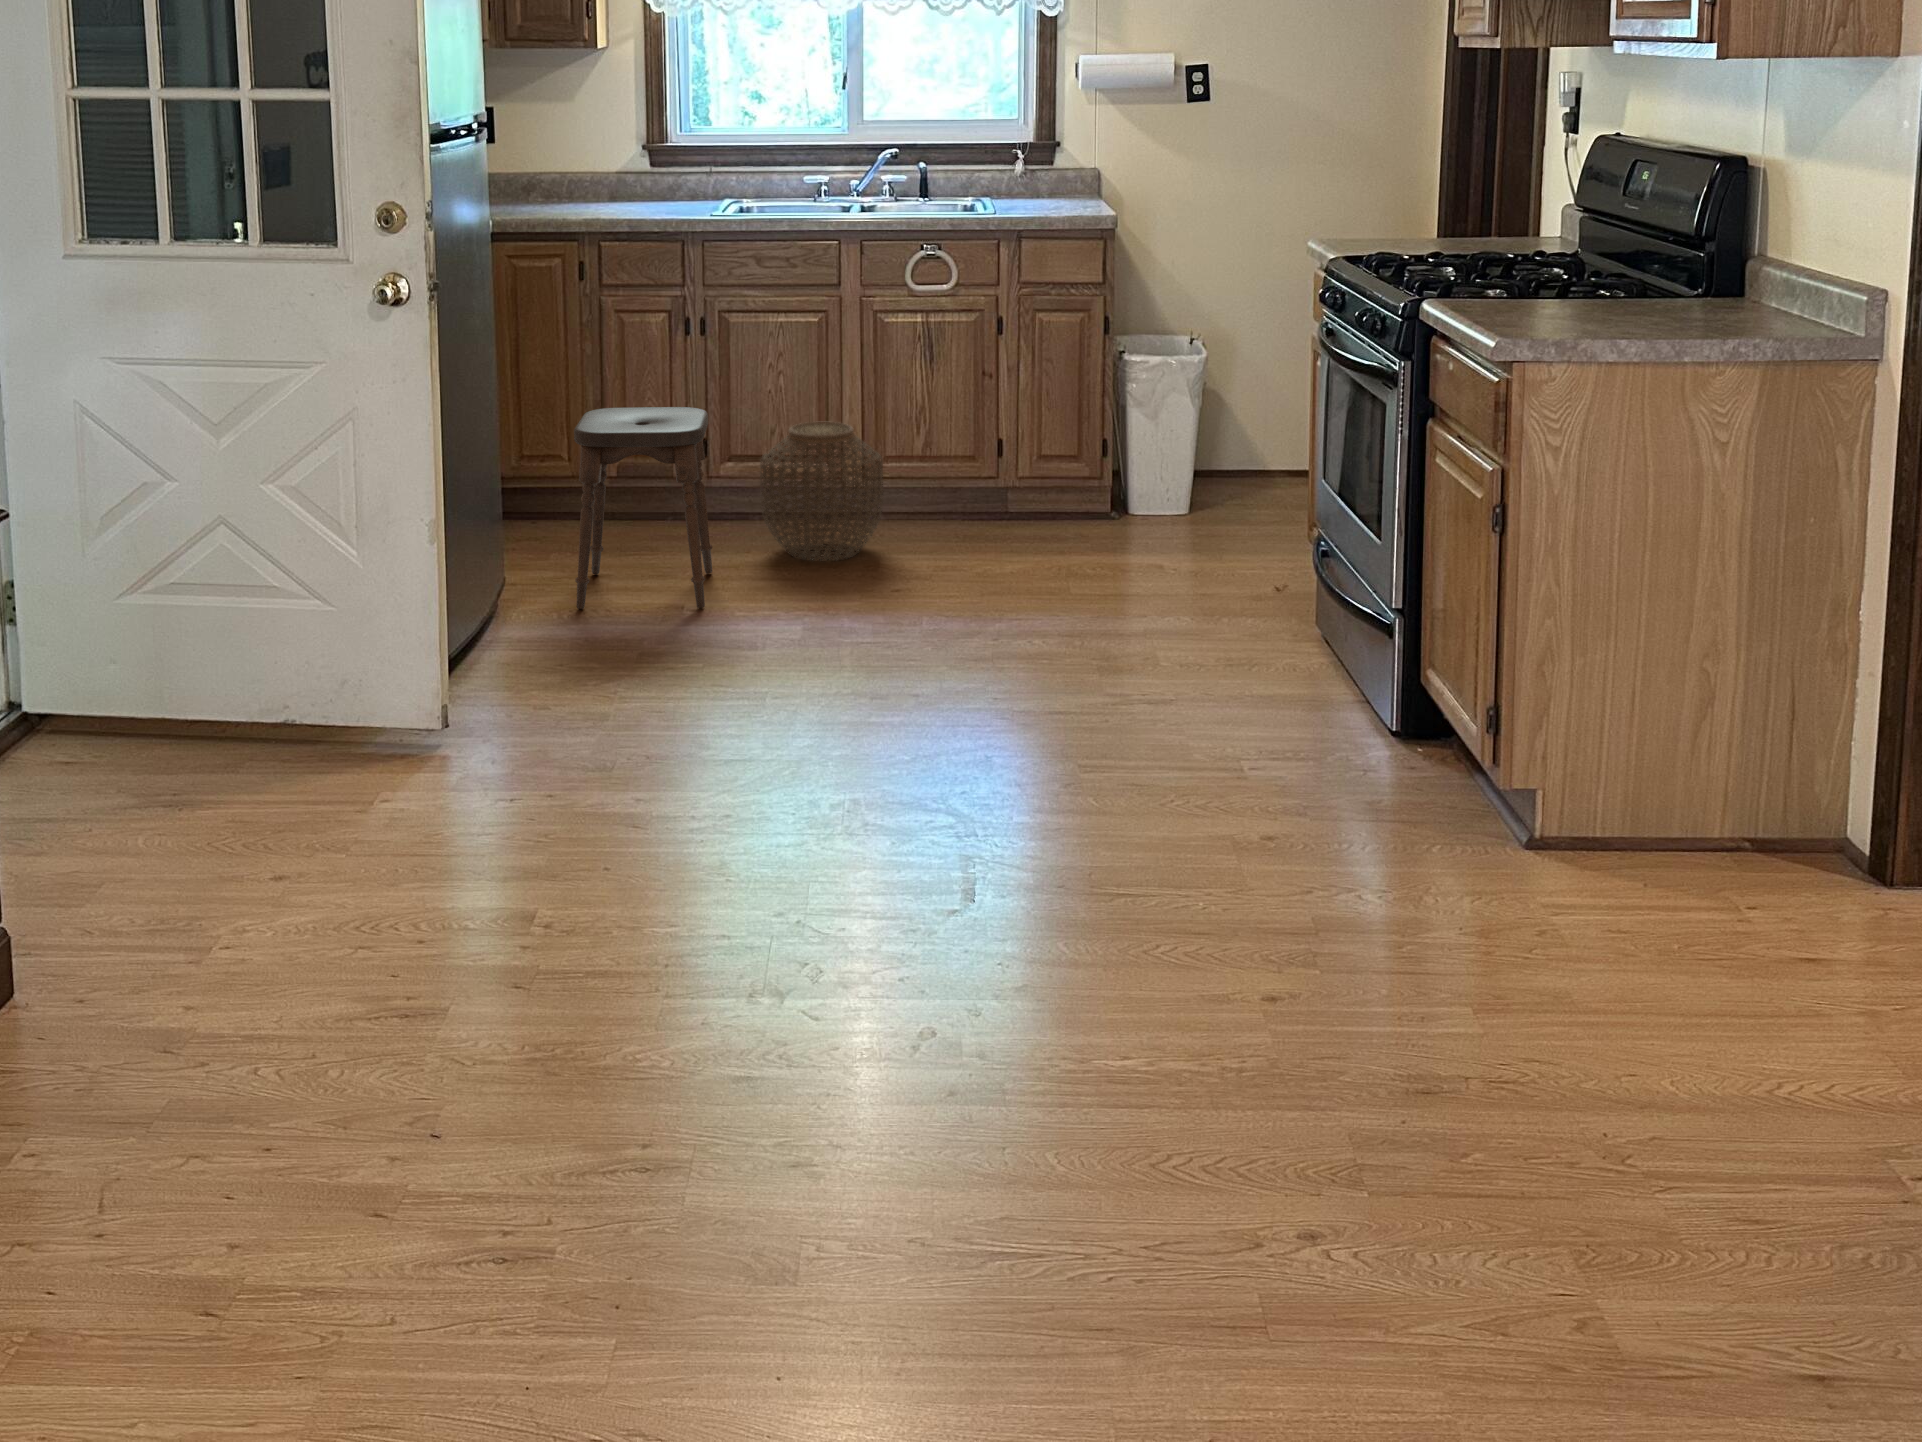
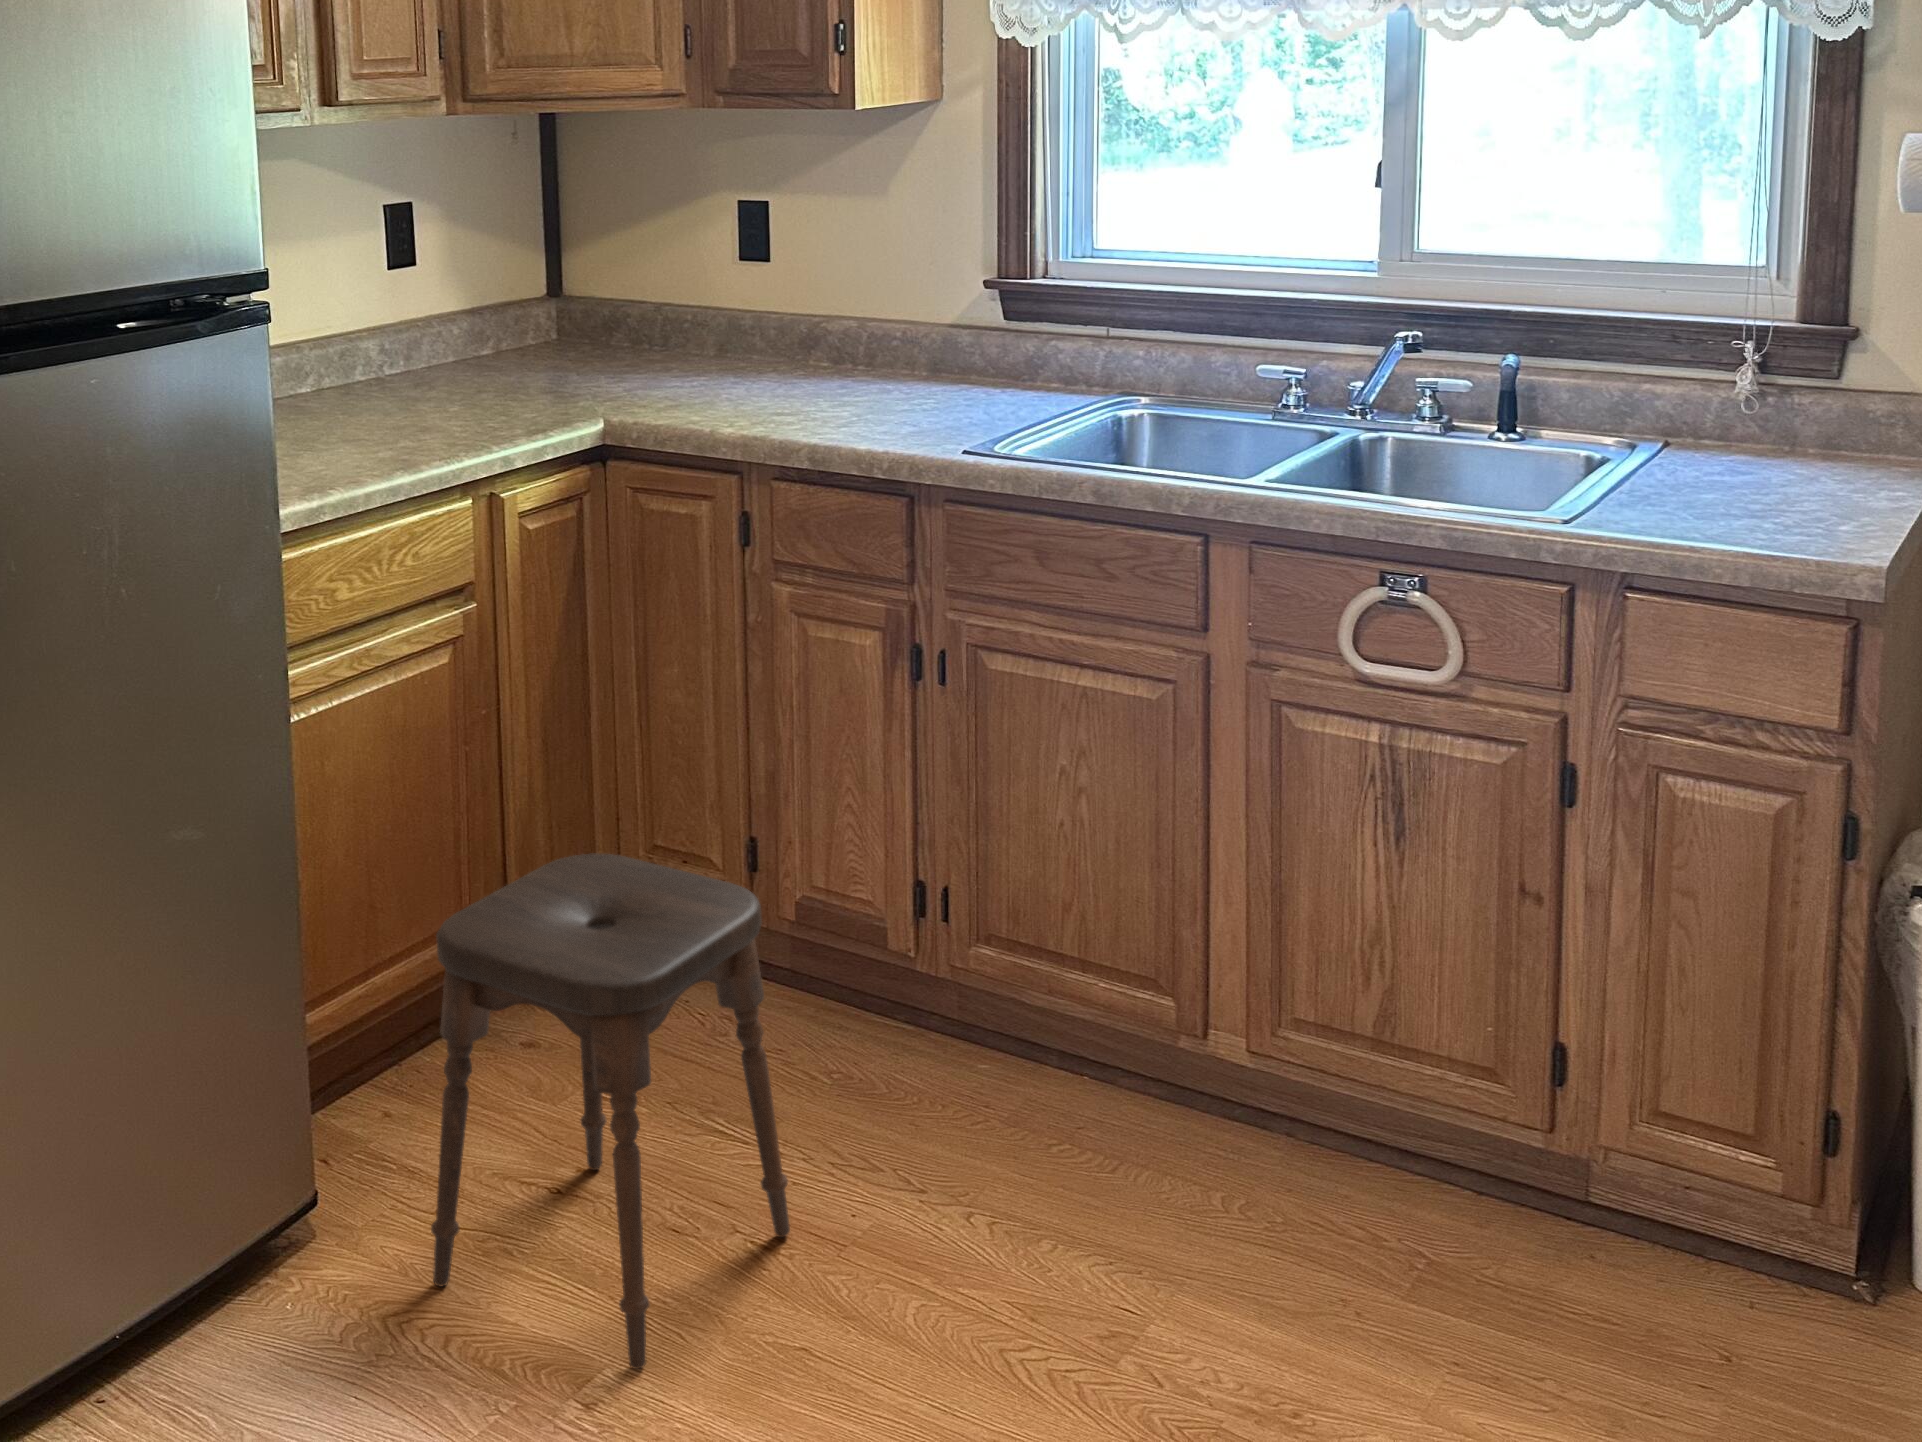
woven basket: present [760,422,883,561] -> none [929,937,1205,1274]

